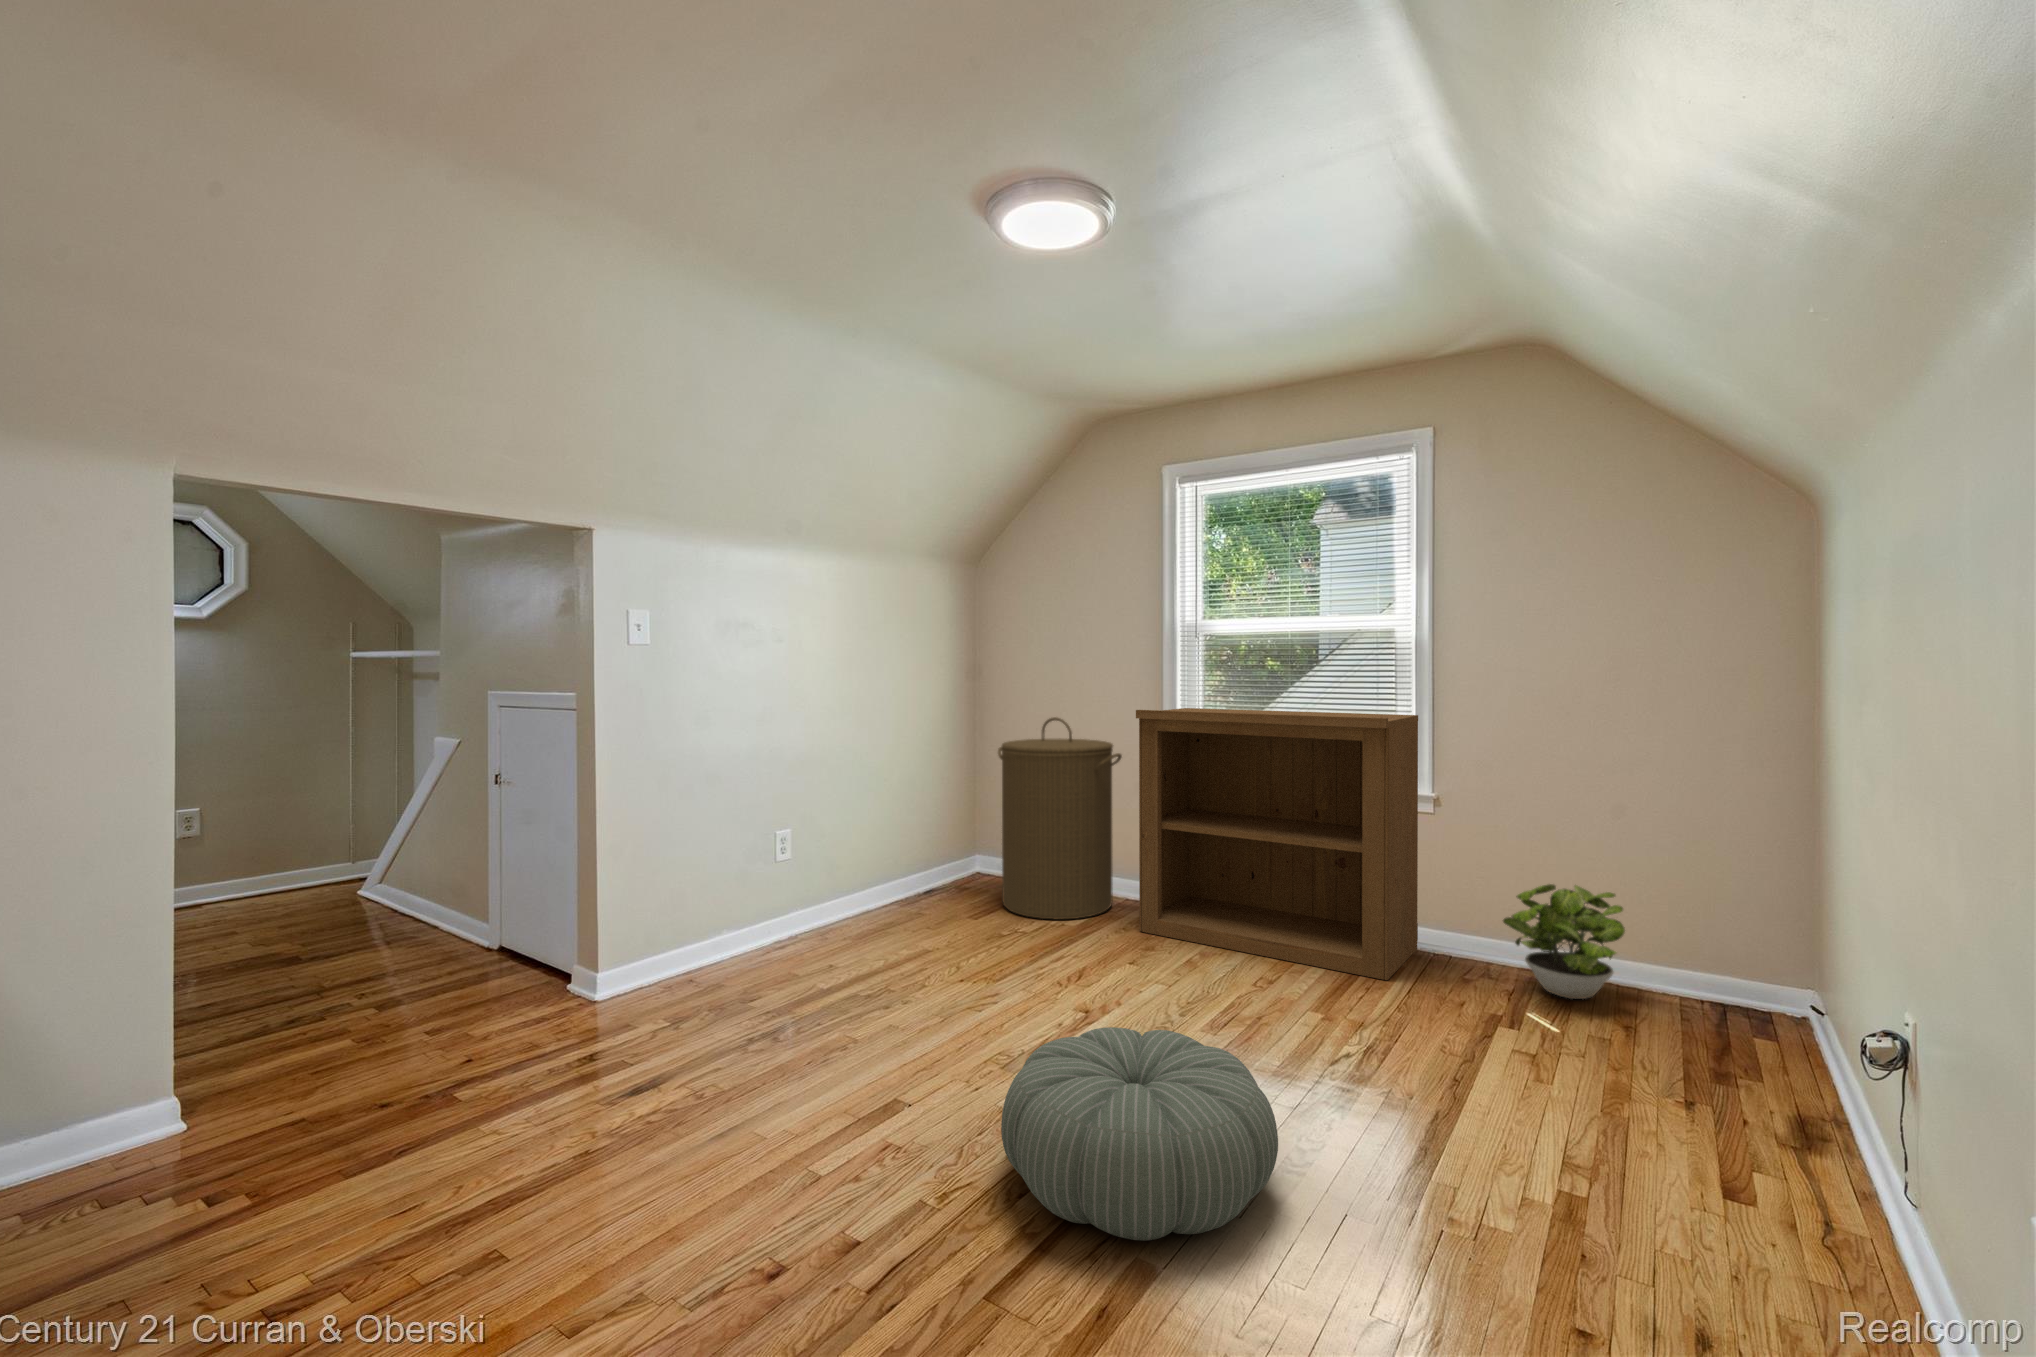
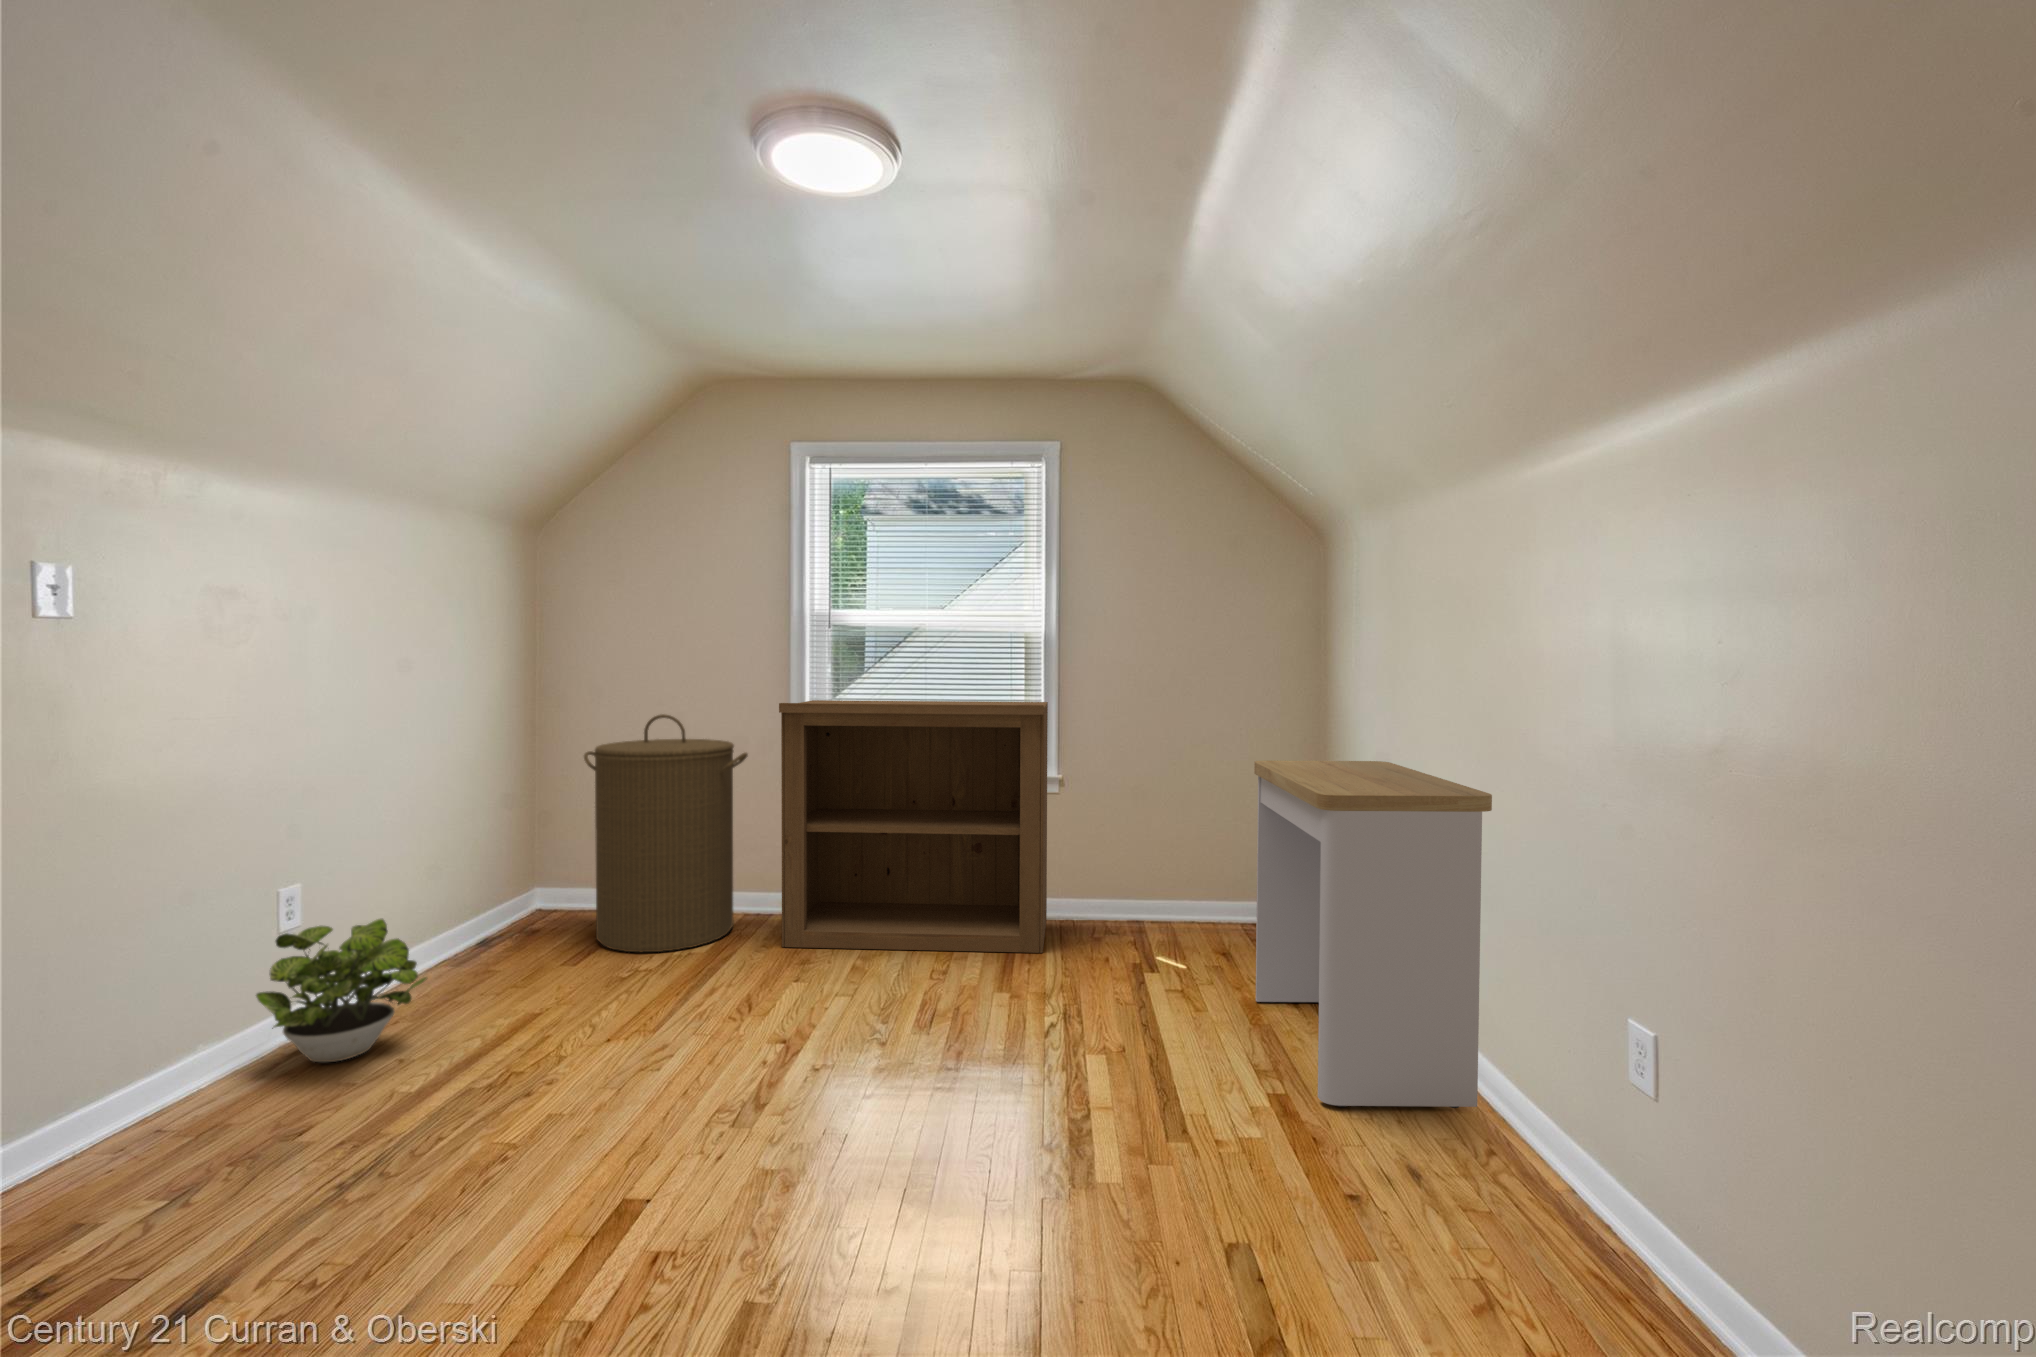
desk: none [1613,792,1905,1293] -> present [1254,760,1492,1108]
potted plant: present [1503,884,1625,999] -> present [256,919,427,1062]
pouf: present [1001,1027,1278,1241] -> none [811,1036,1095,1258]

